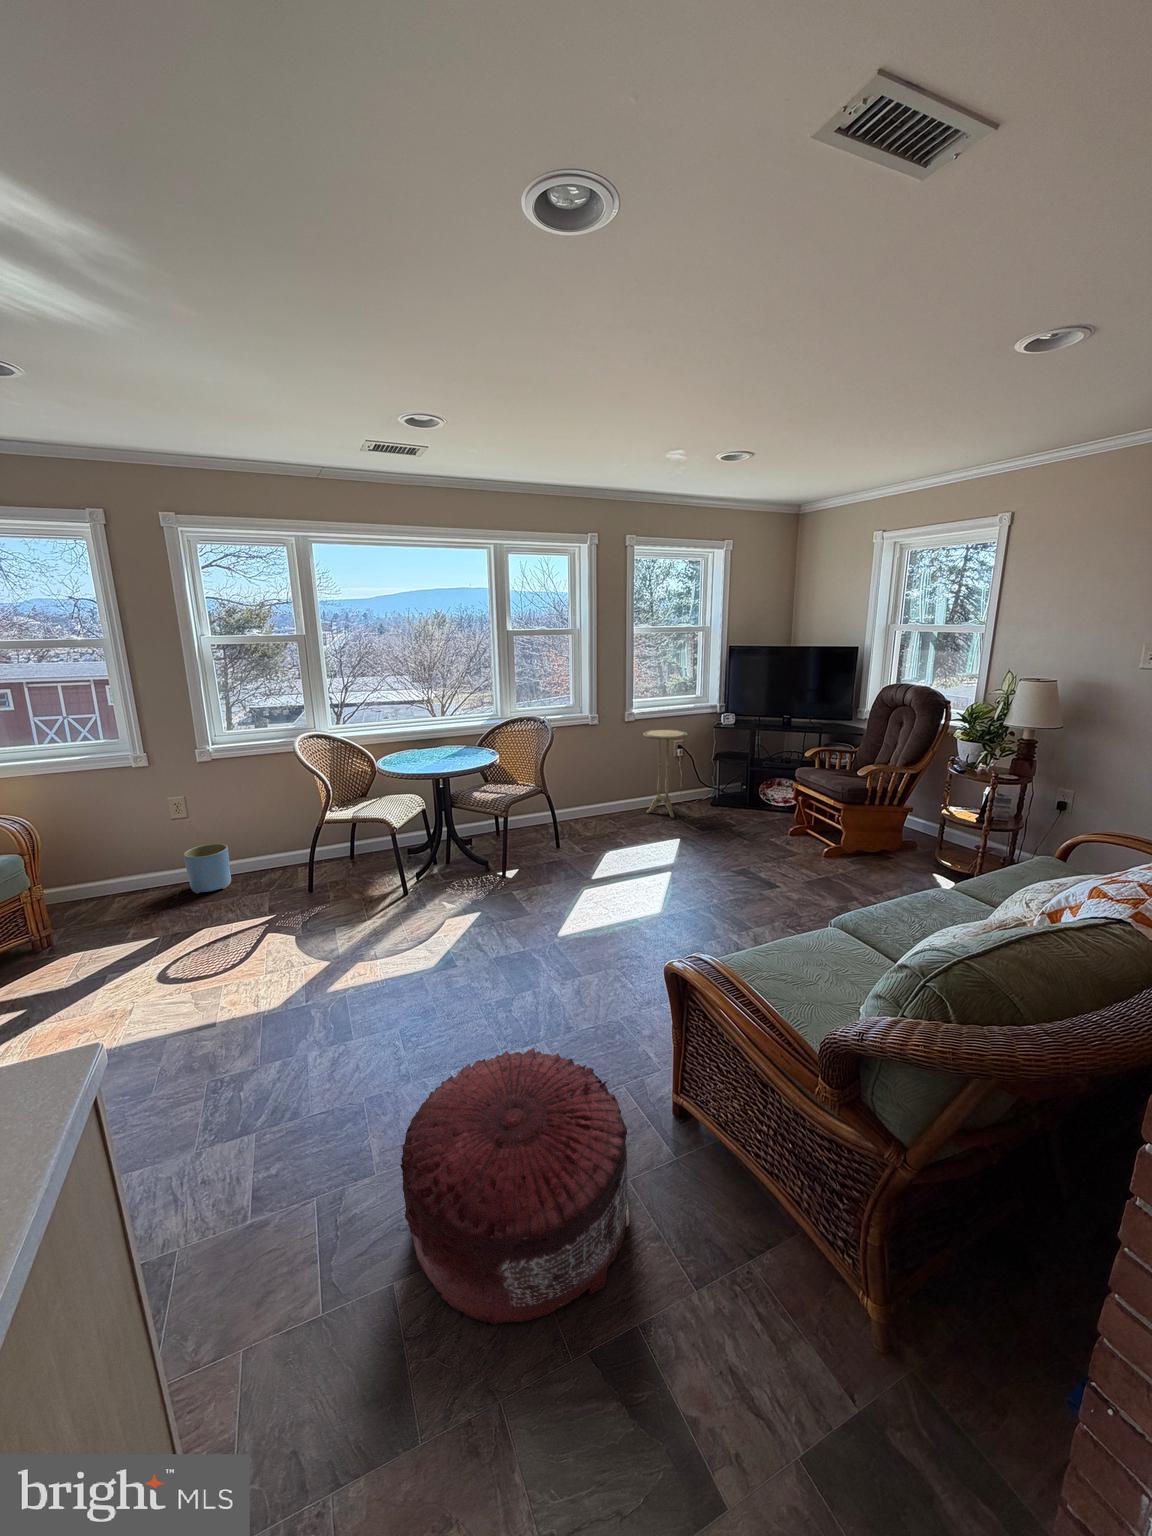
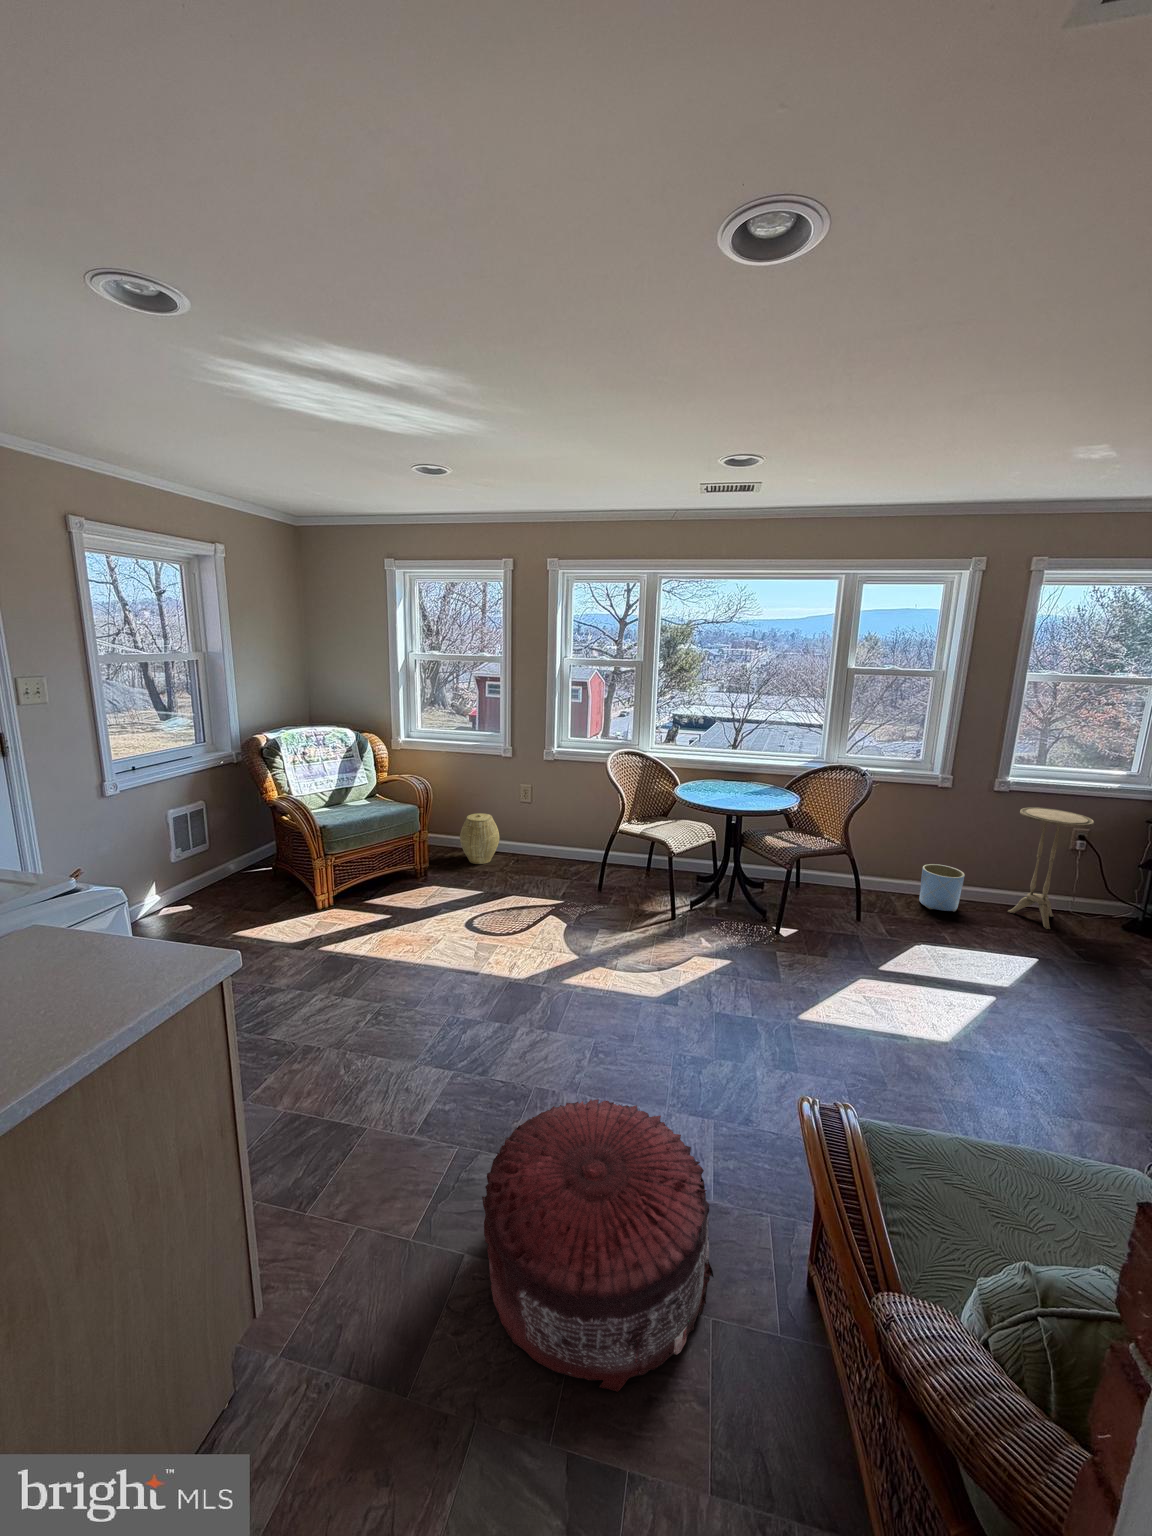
woven basket: none [90,844,153,911] -> present [460,813,499,864]
planter: present [183,844,231,894] -> present [919,864,965,912]

